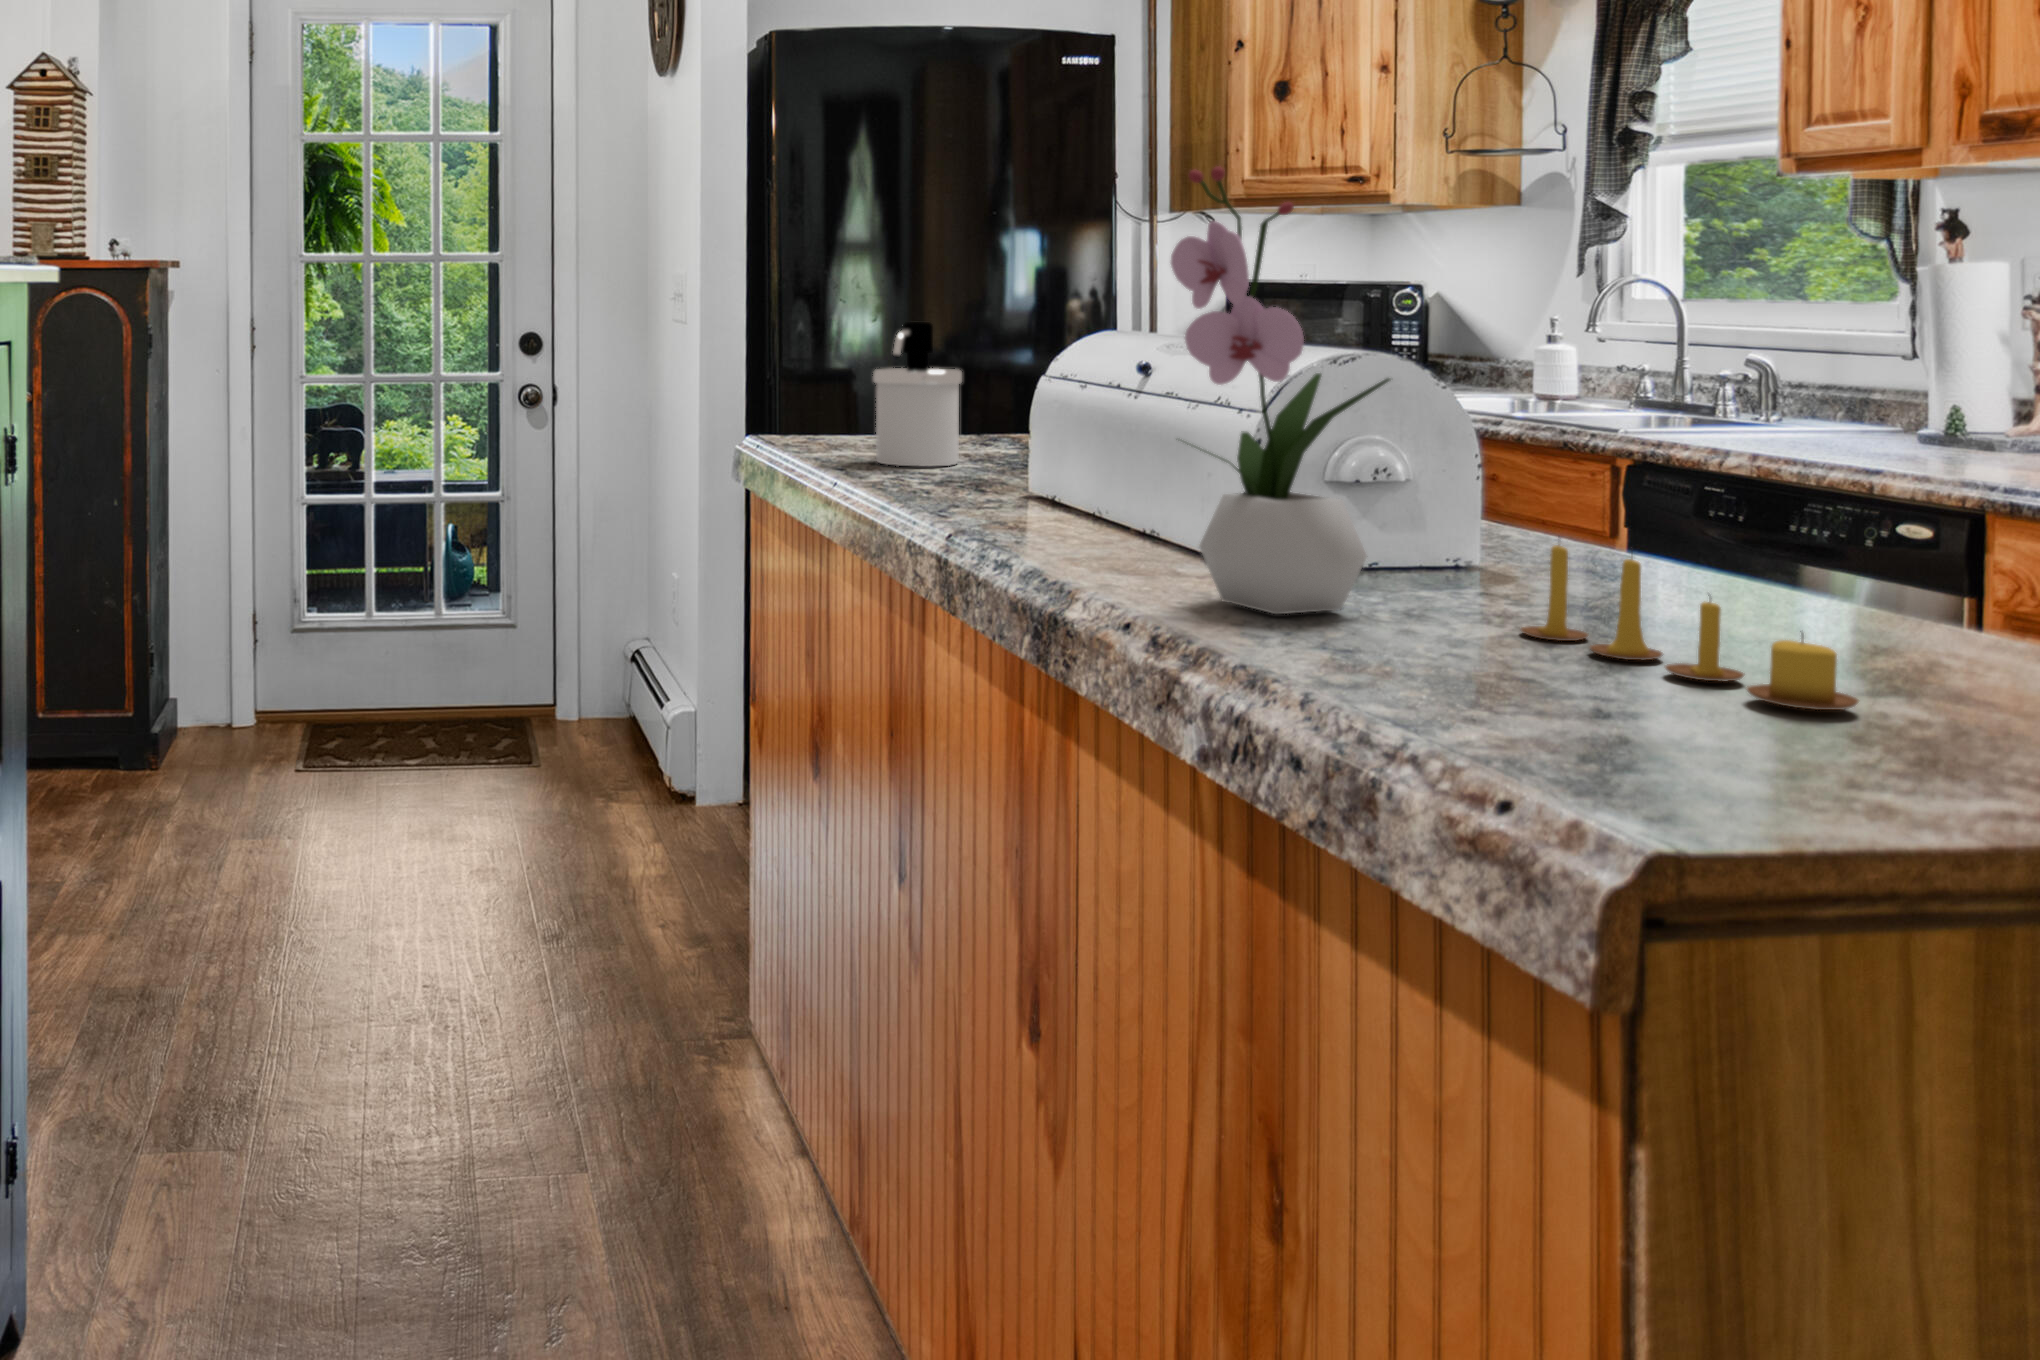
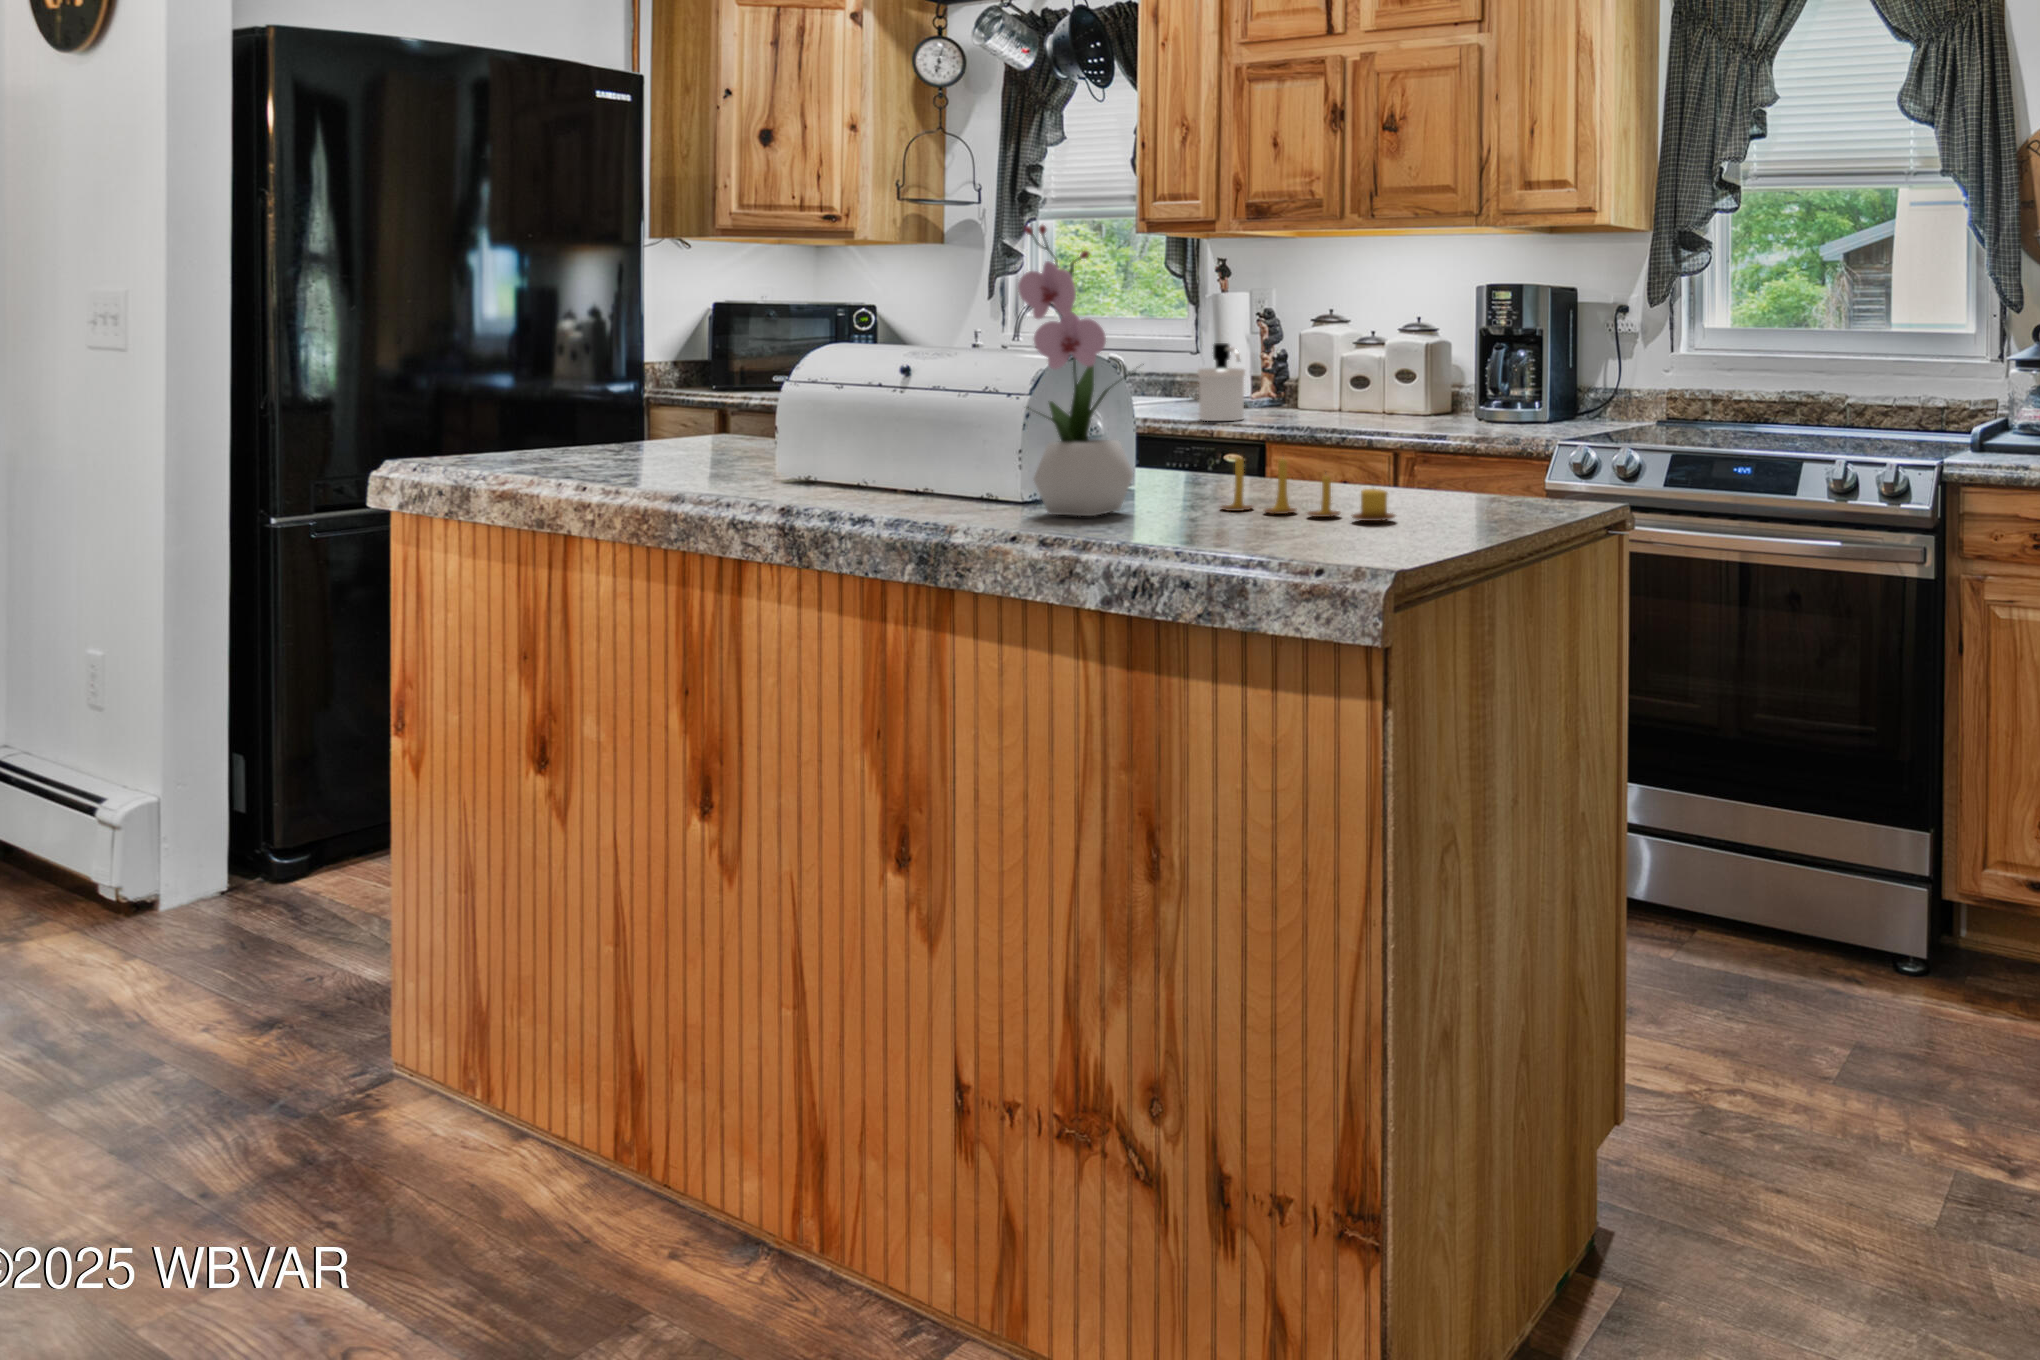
soap dispenser: present [873,322,962,467] -> present [1198,343,1245,421]

